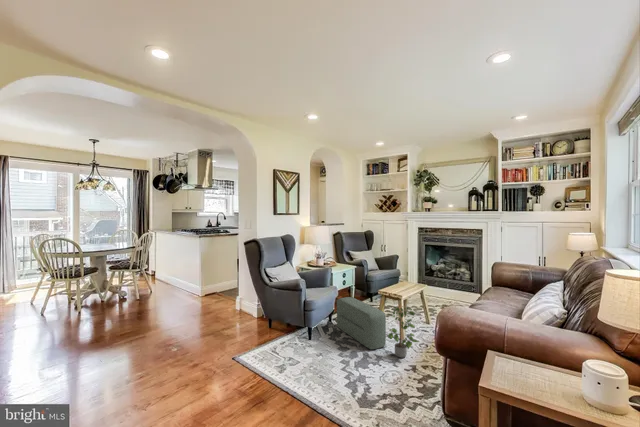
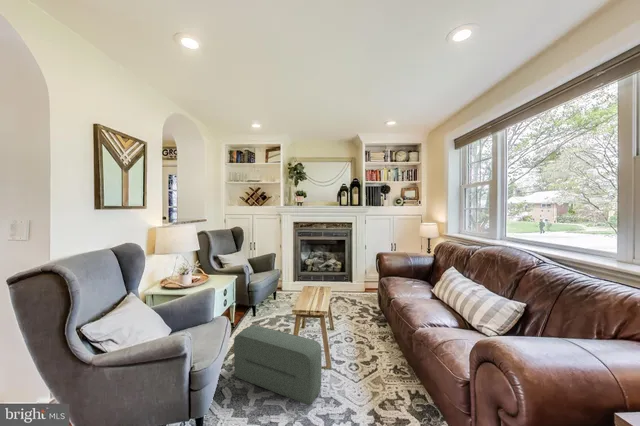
potted plant: present [388,307,418,358] -> none [334,329,375,401]

